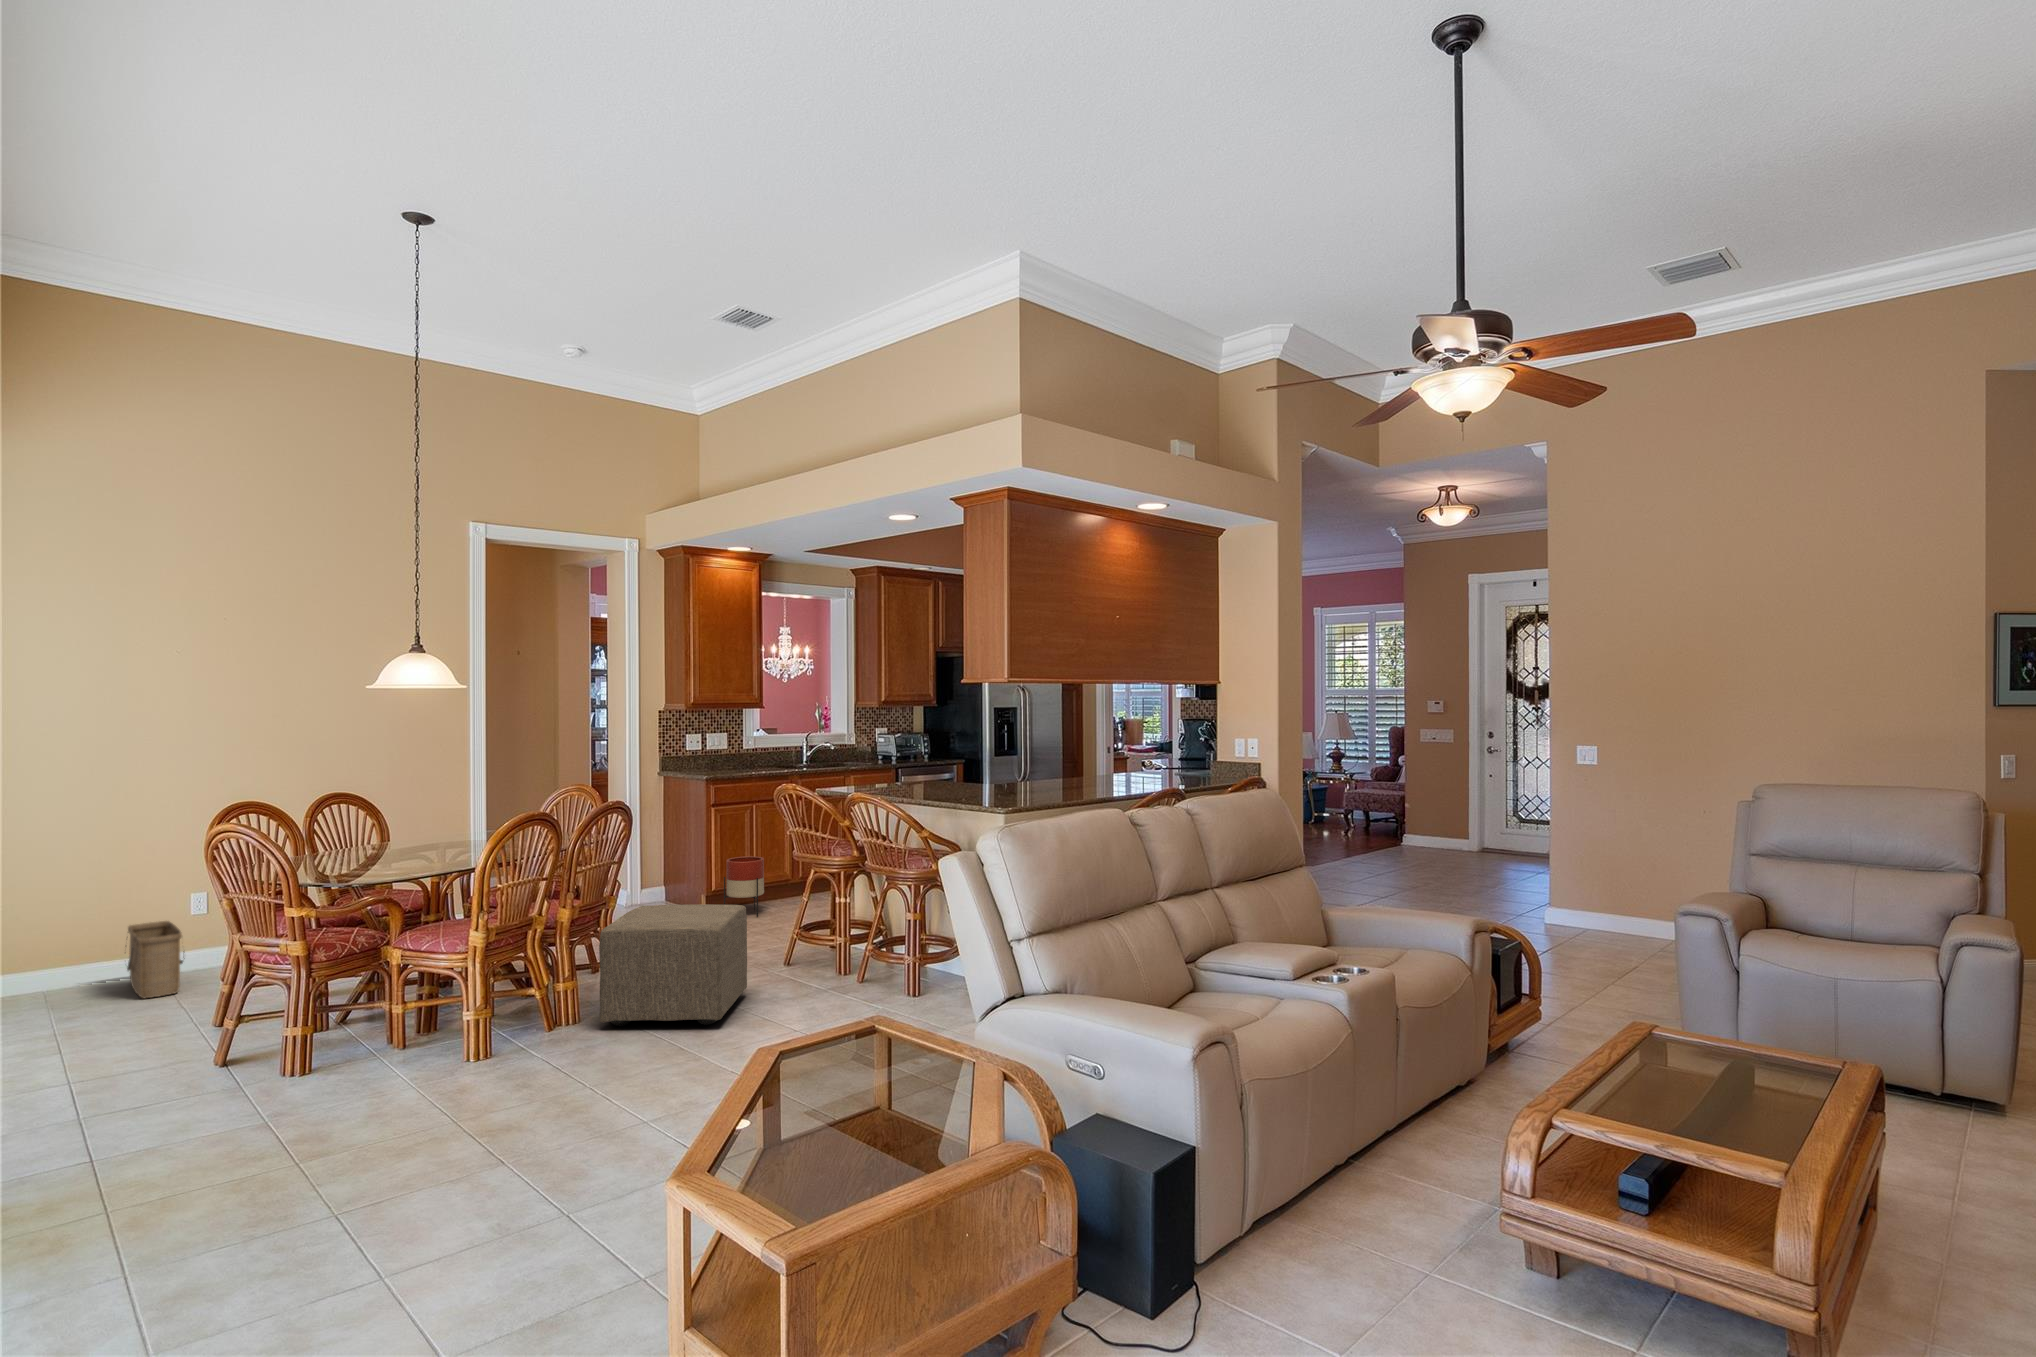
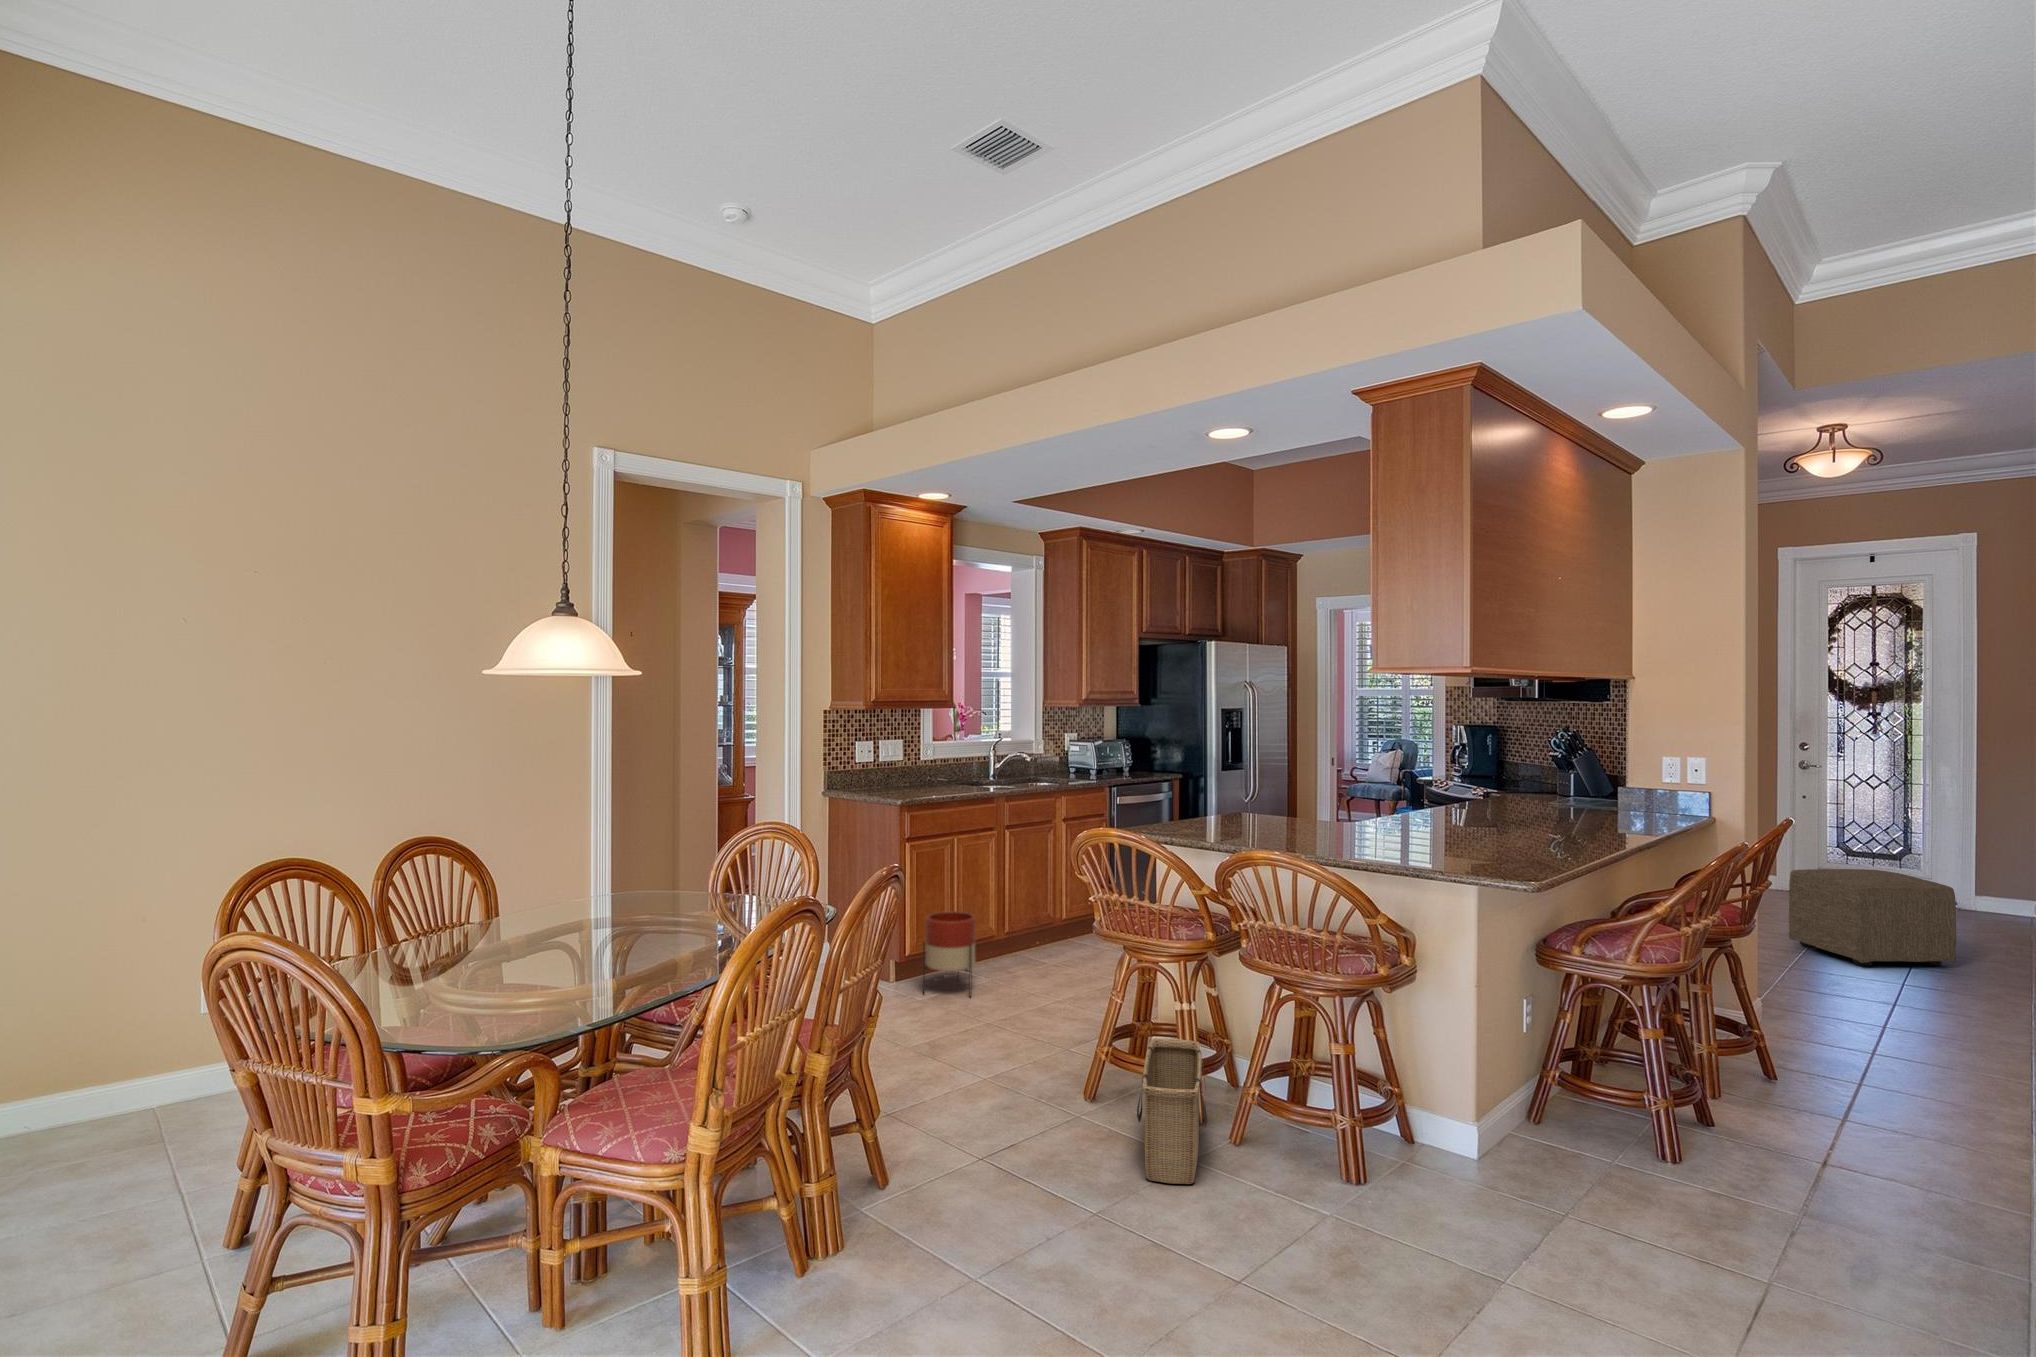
ottoman: present [599,904,747,1026] -> present [1789,869,1957,966]
basket: present [127,921,183,998] -> present [1137,1038,1207,1184]

